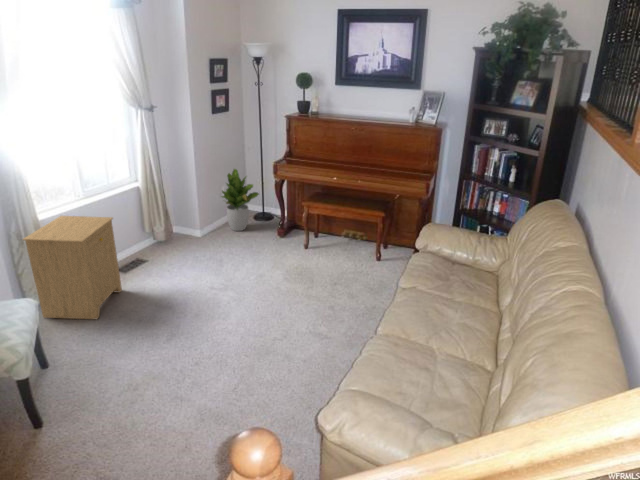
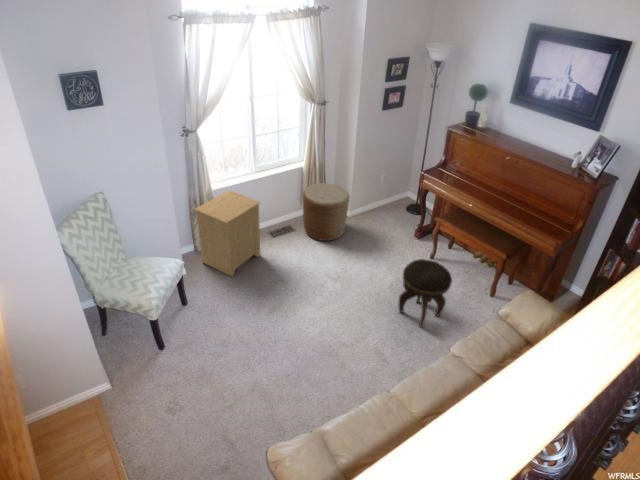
potted plant: present [222,169,259,231] -> none [370,163,408,221]
woven basket: none [151,198,208,261] -> present [303,183,349,241]
footstool: none [308,227,359,298] -> present [399,259,452,328]

